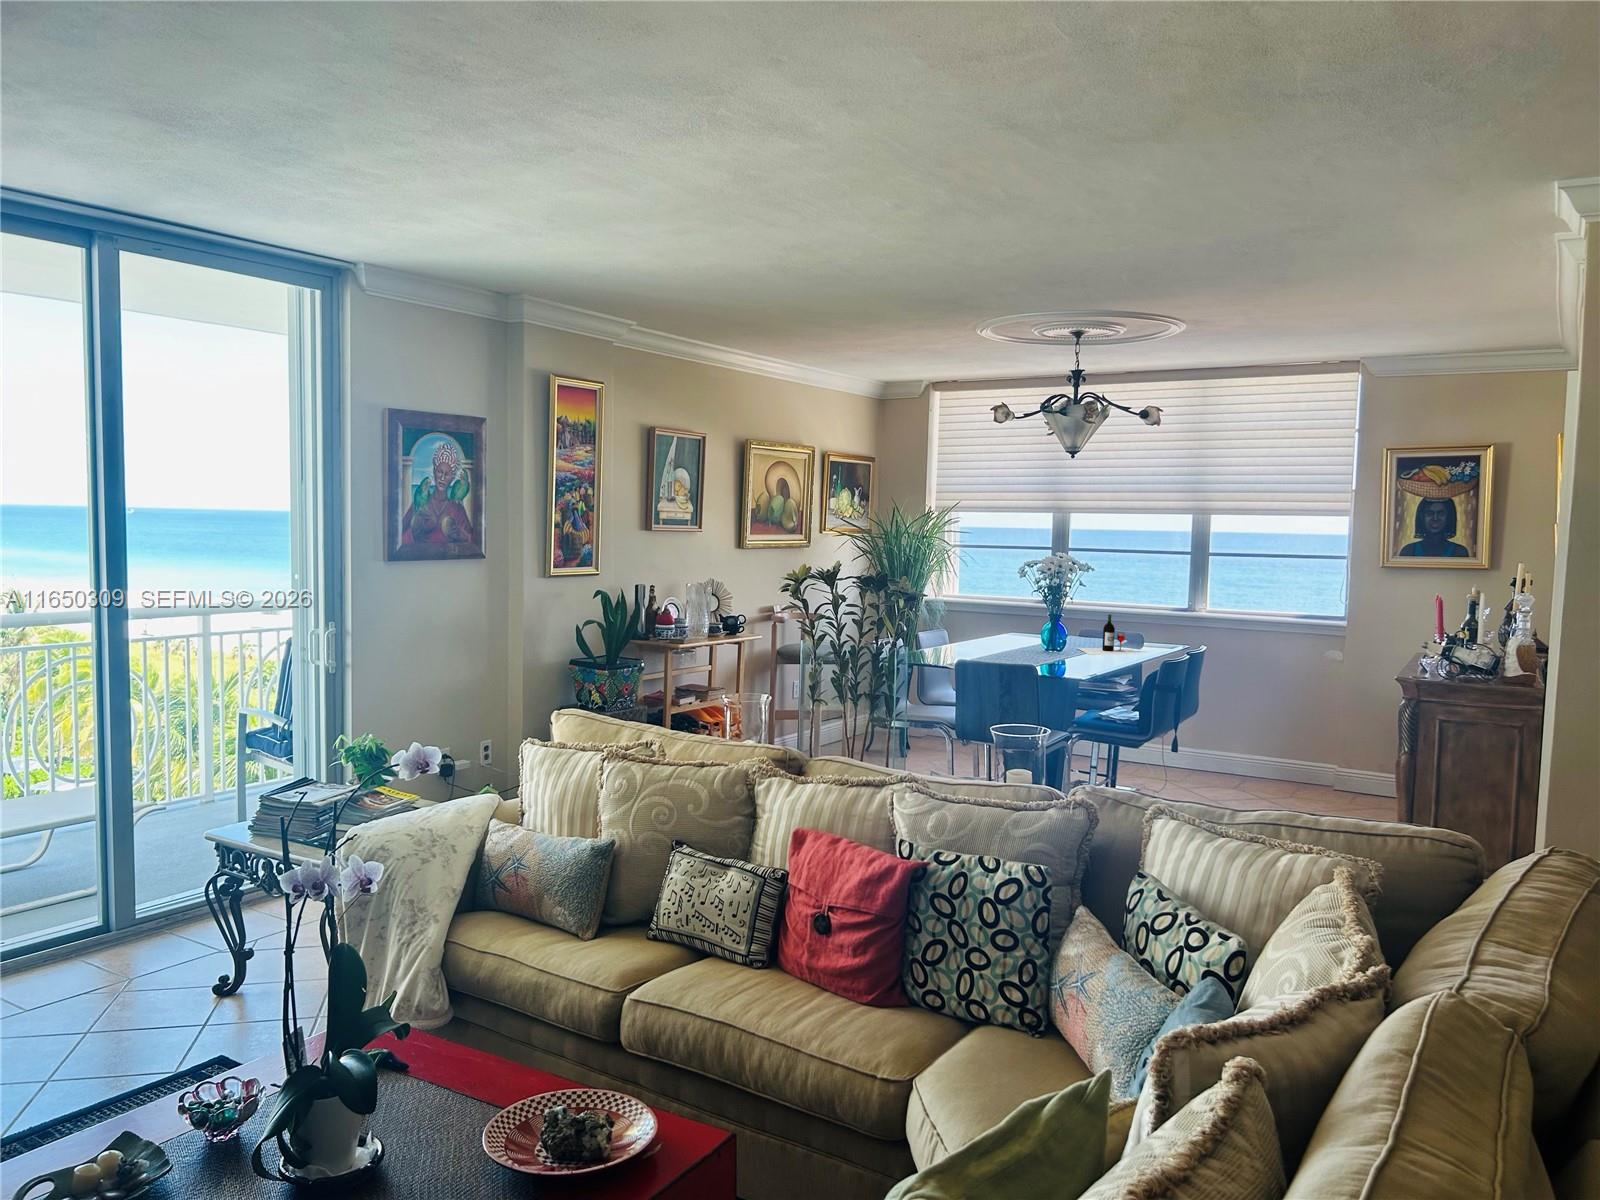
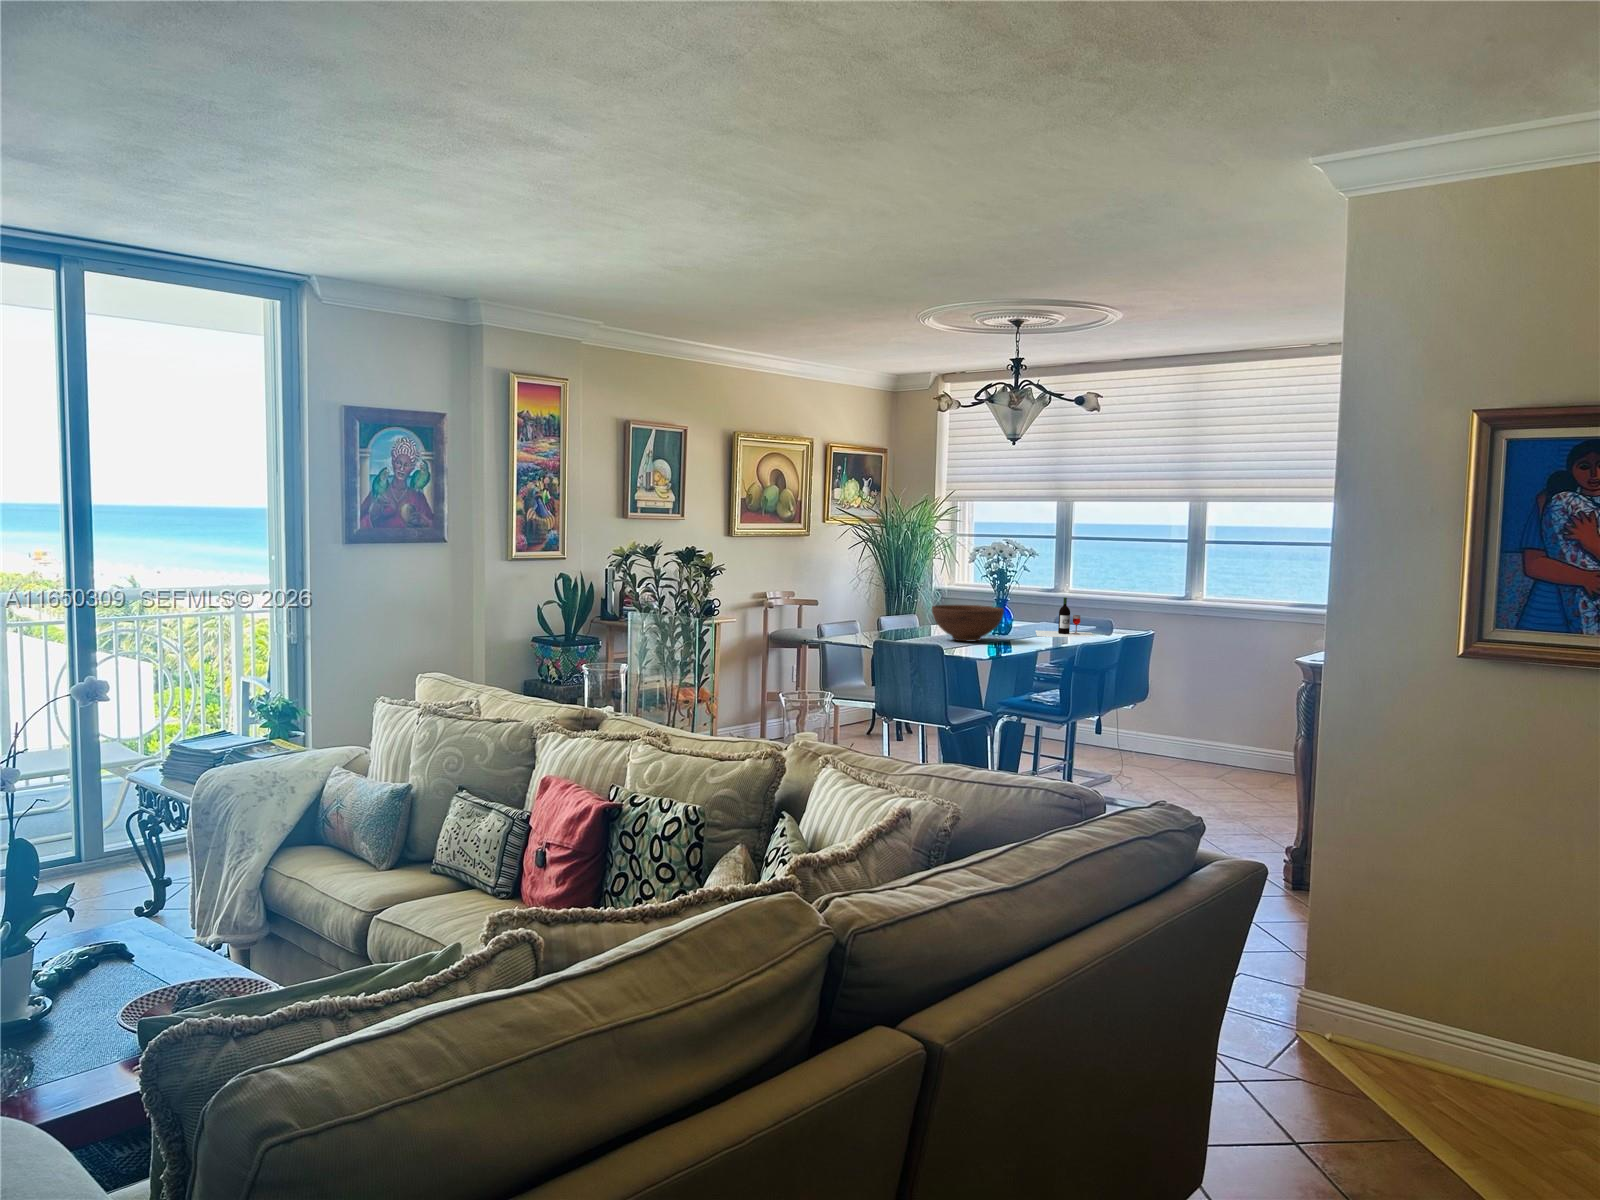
fruit bowl: none [998,623,1072,661] -> present [932,605,1003,642]

